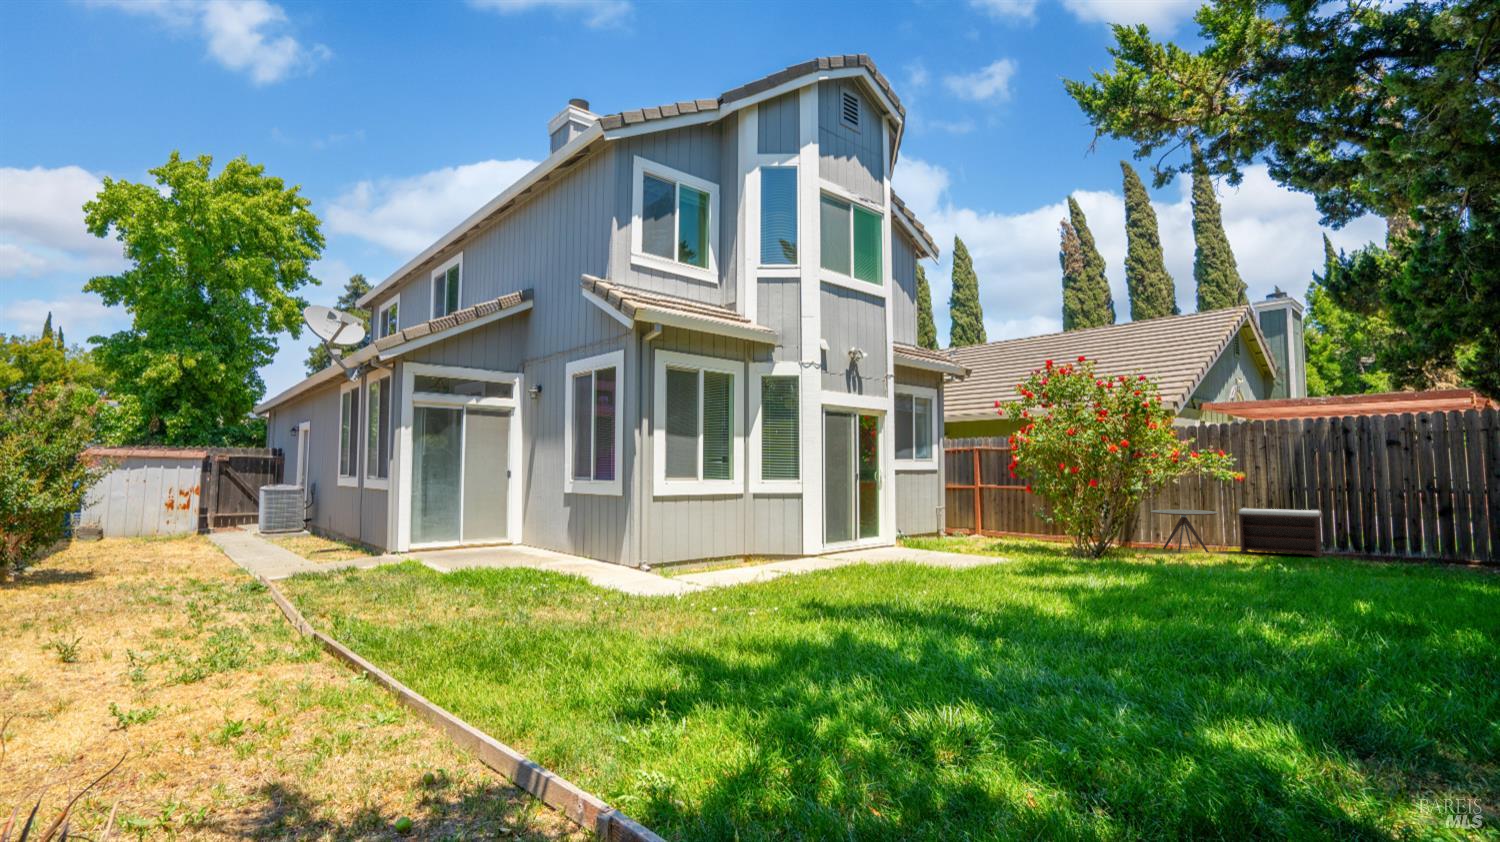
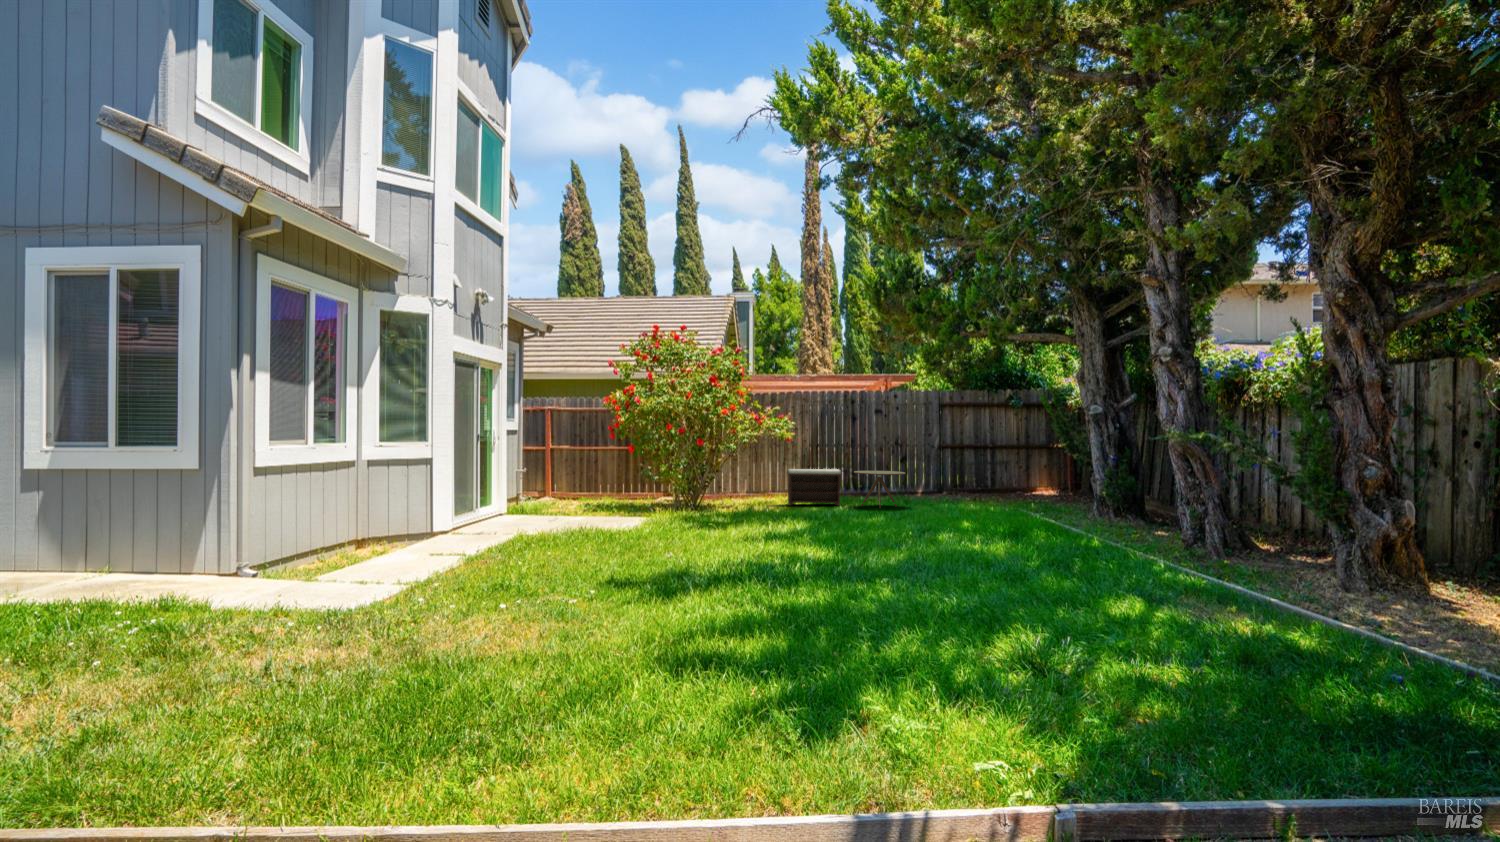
round table: present [1151,510,1218,553] -> present [854,471,905,508]

